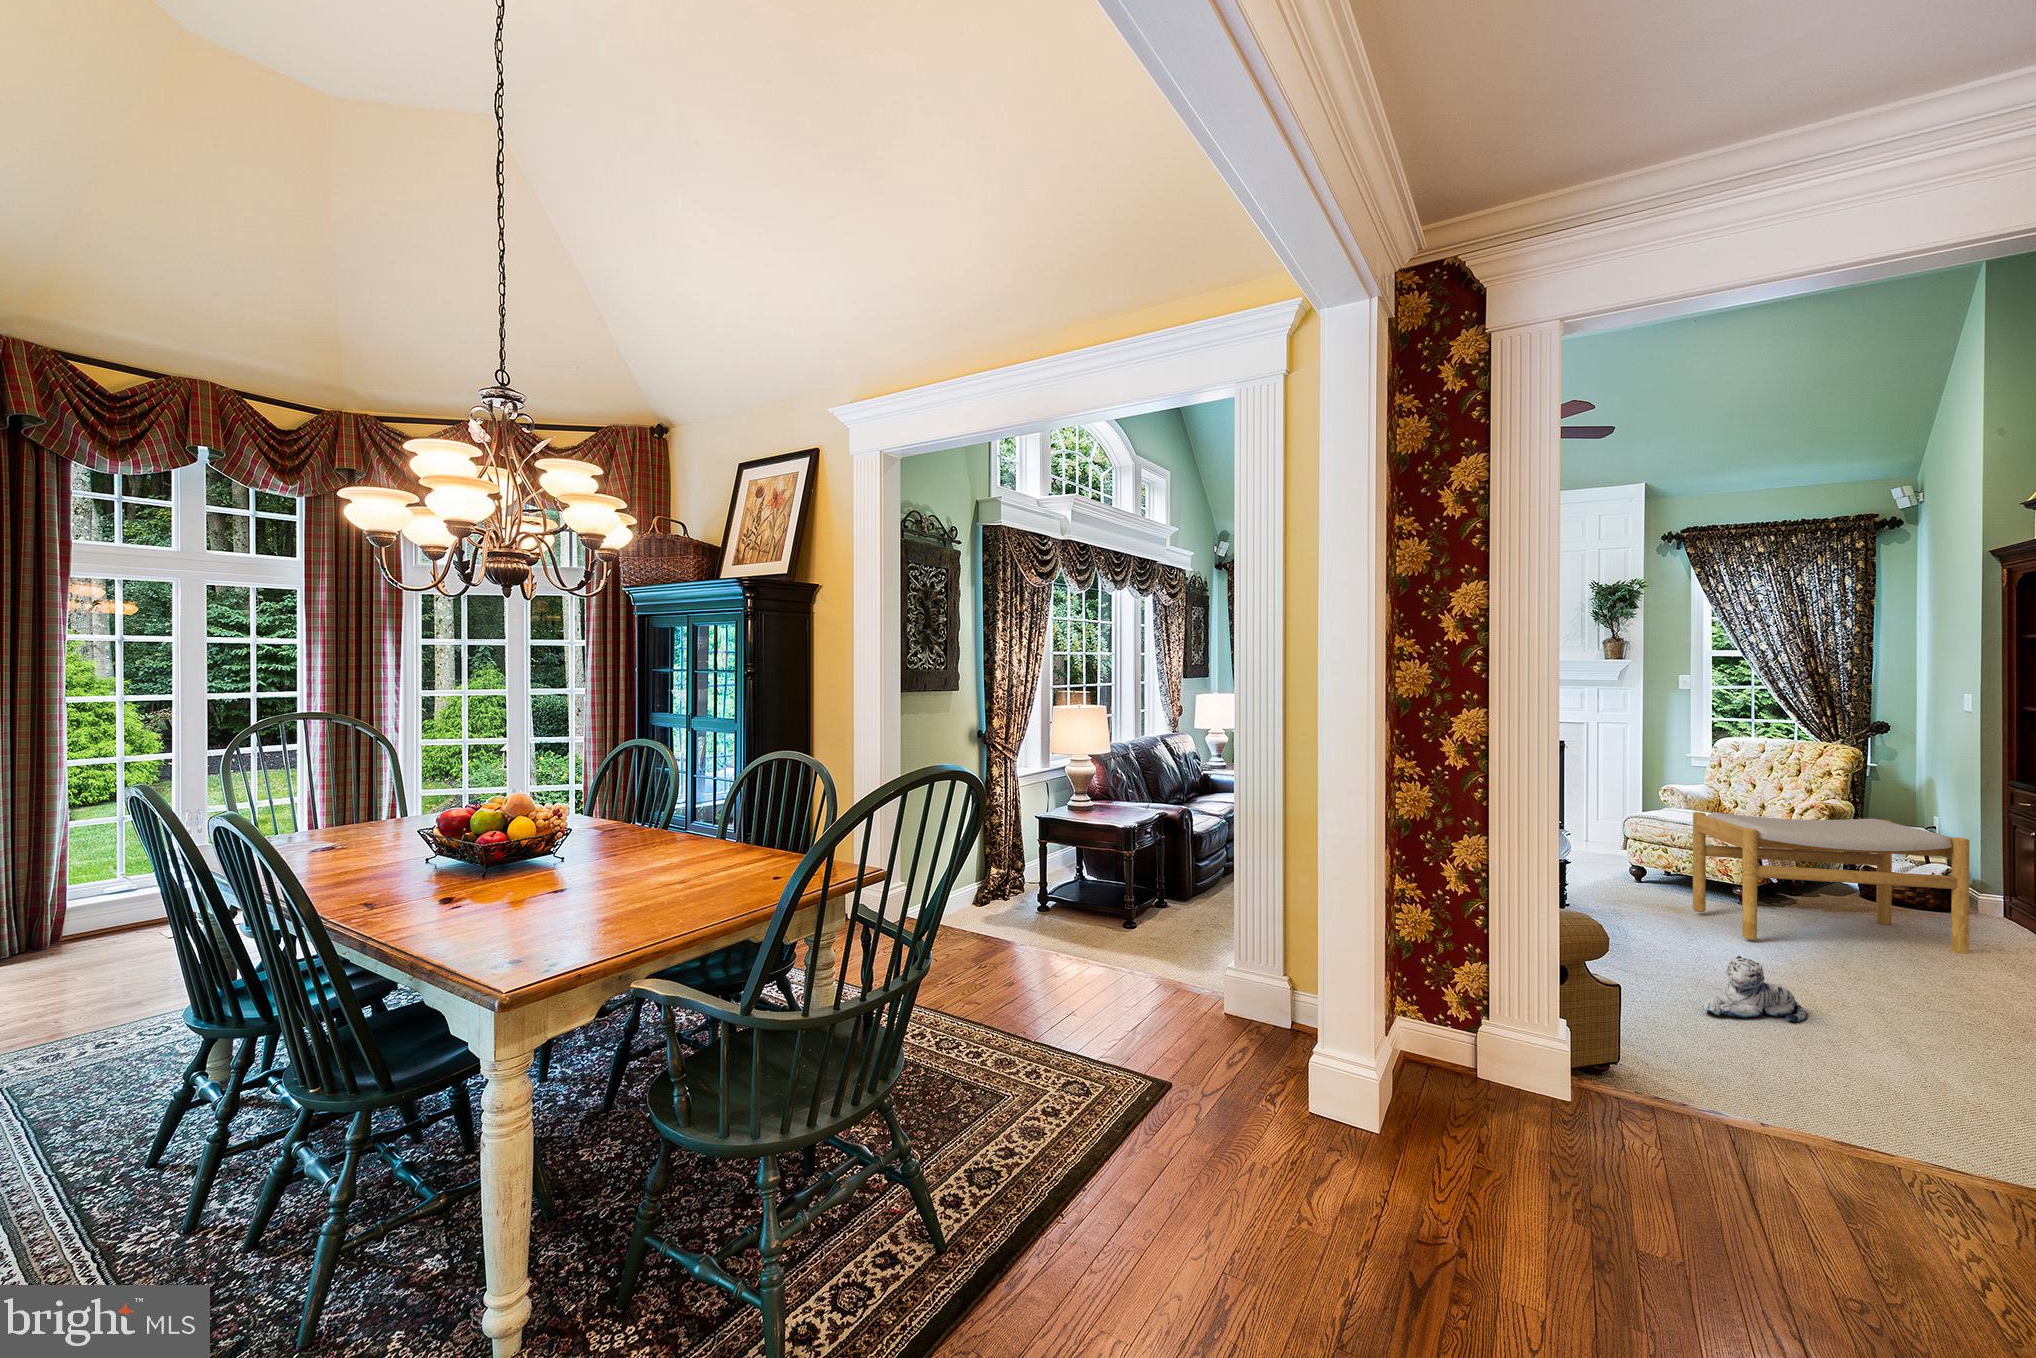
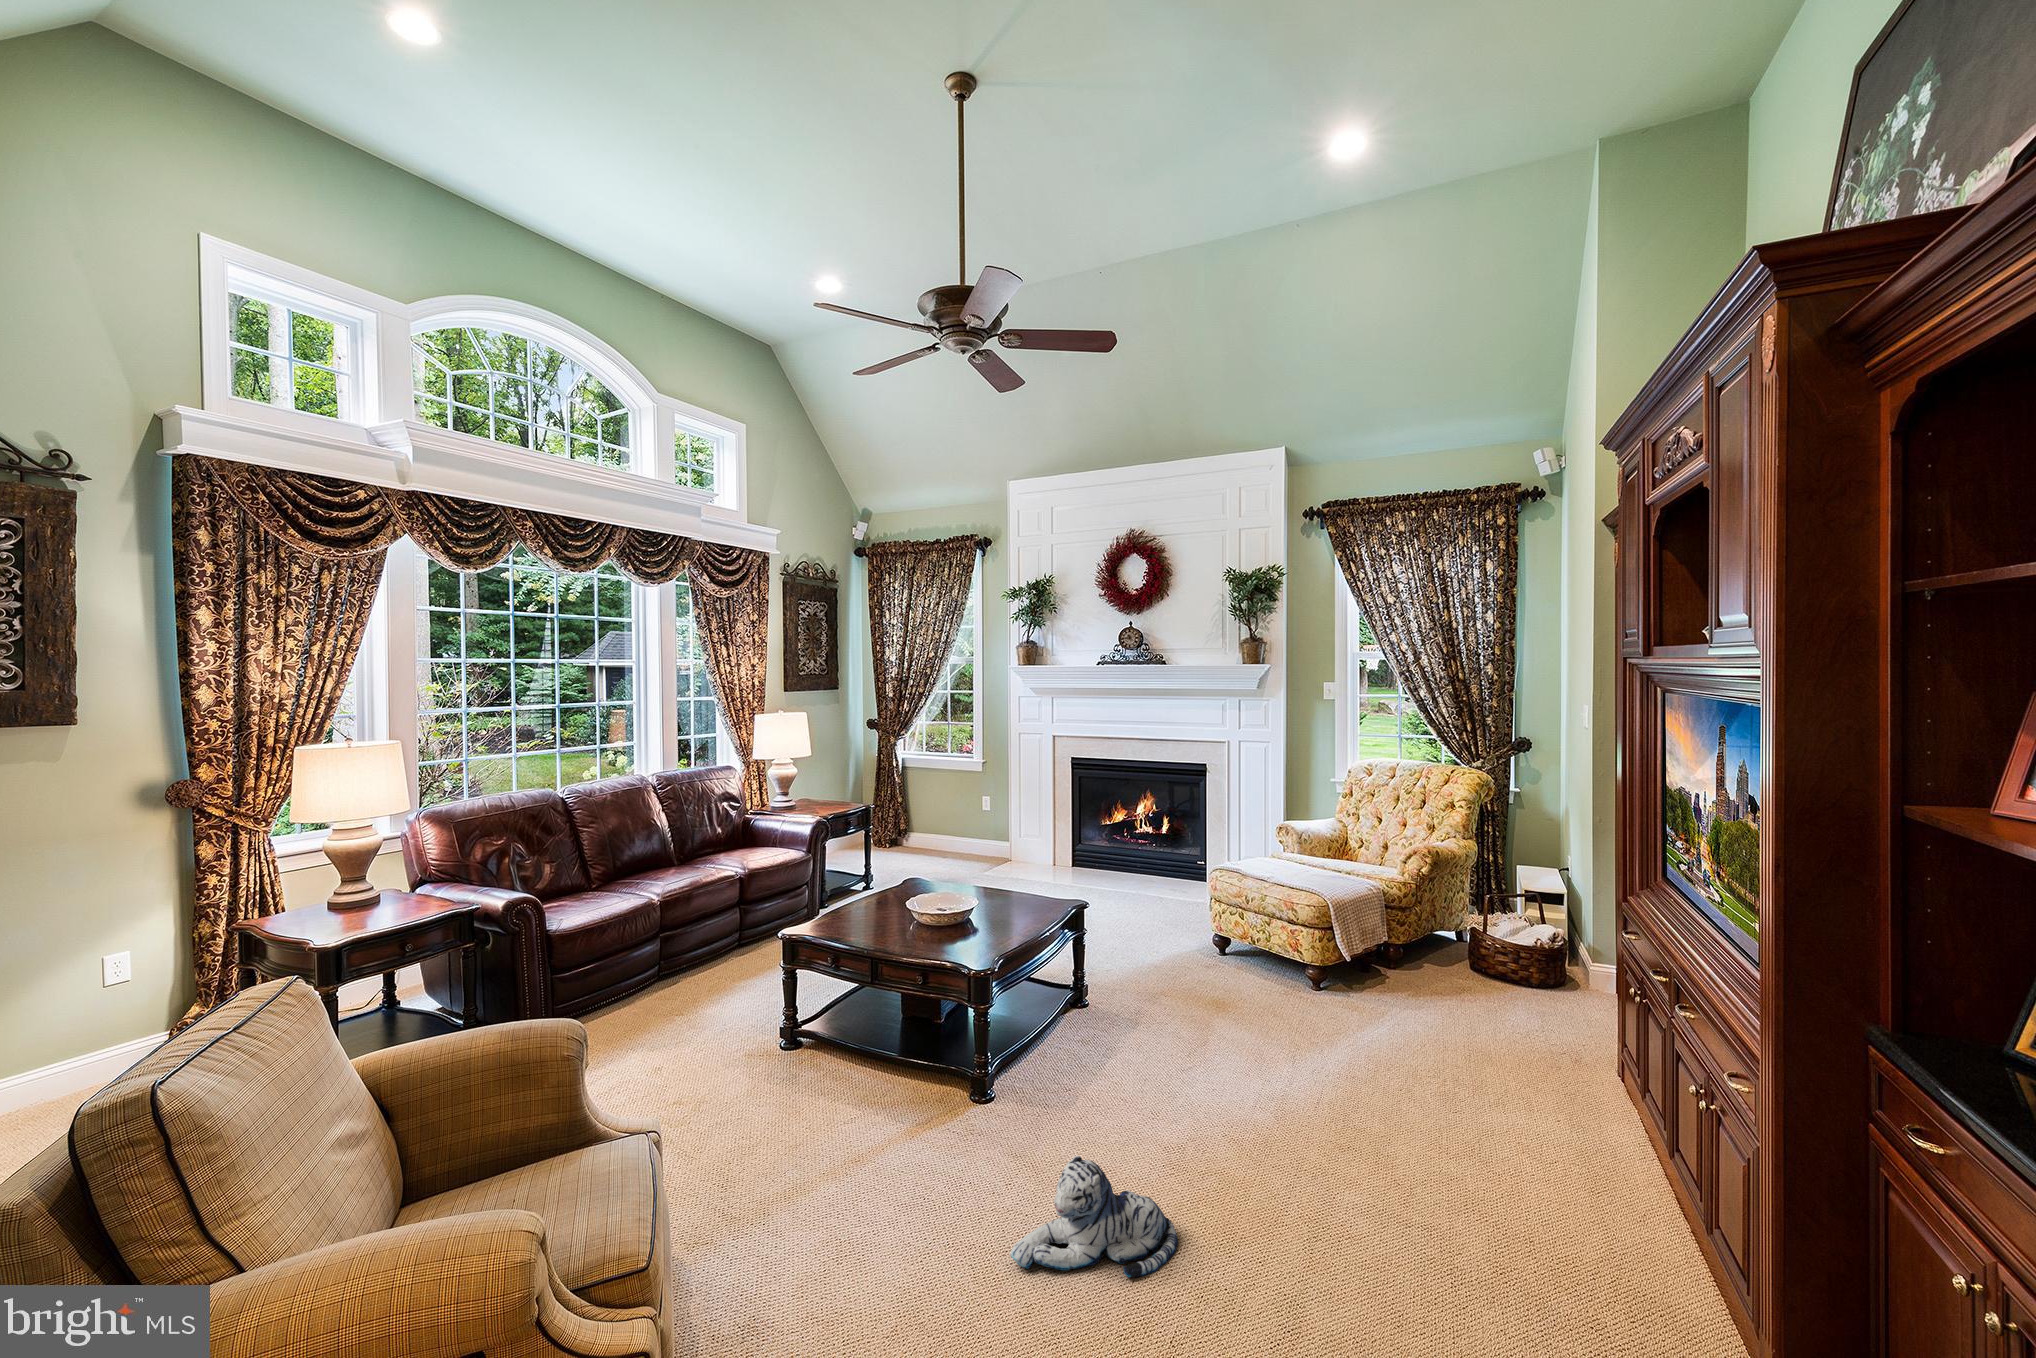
footstool: present [1693,812,1969,954] -> none [1238,869,1522,1081]

